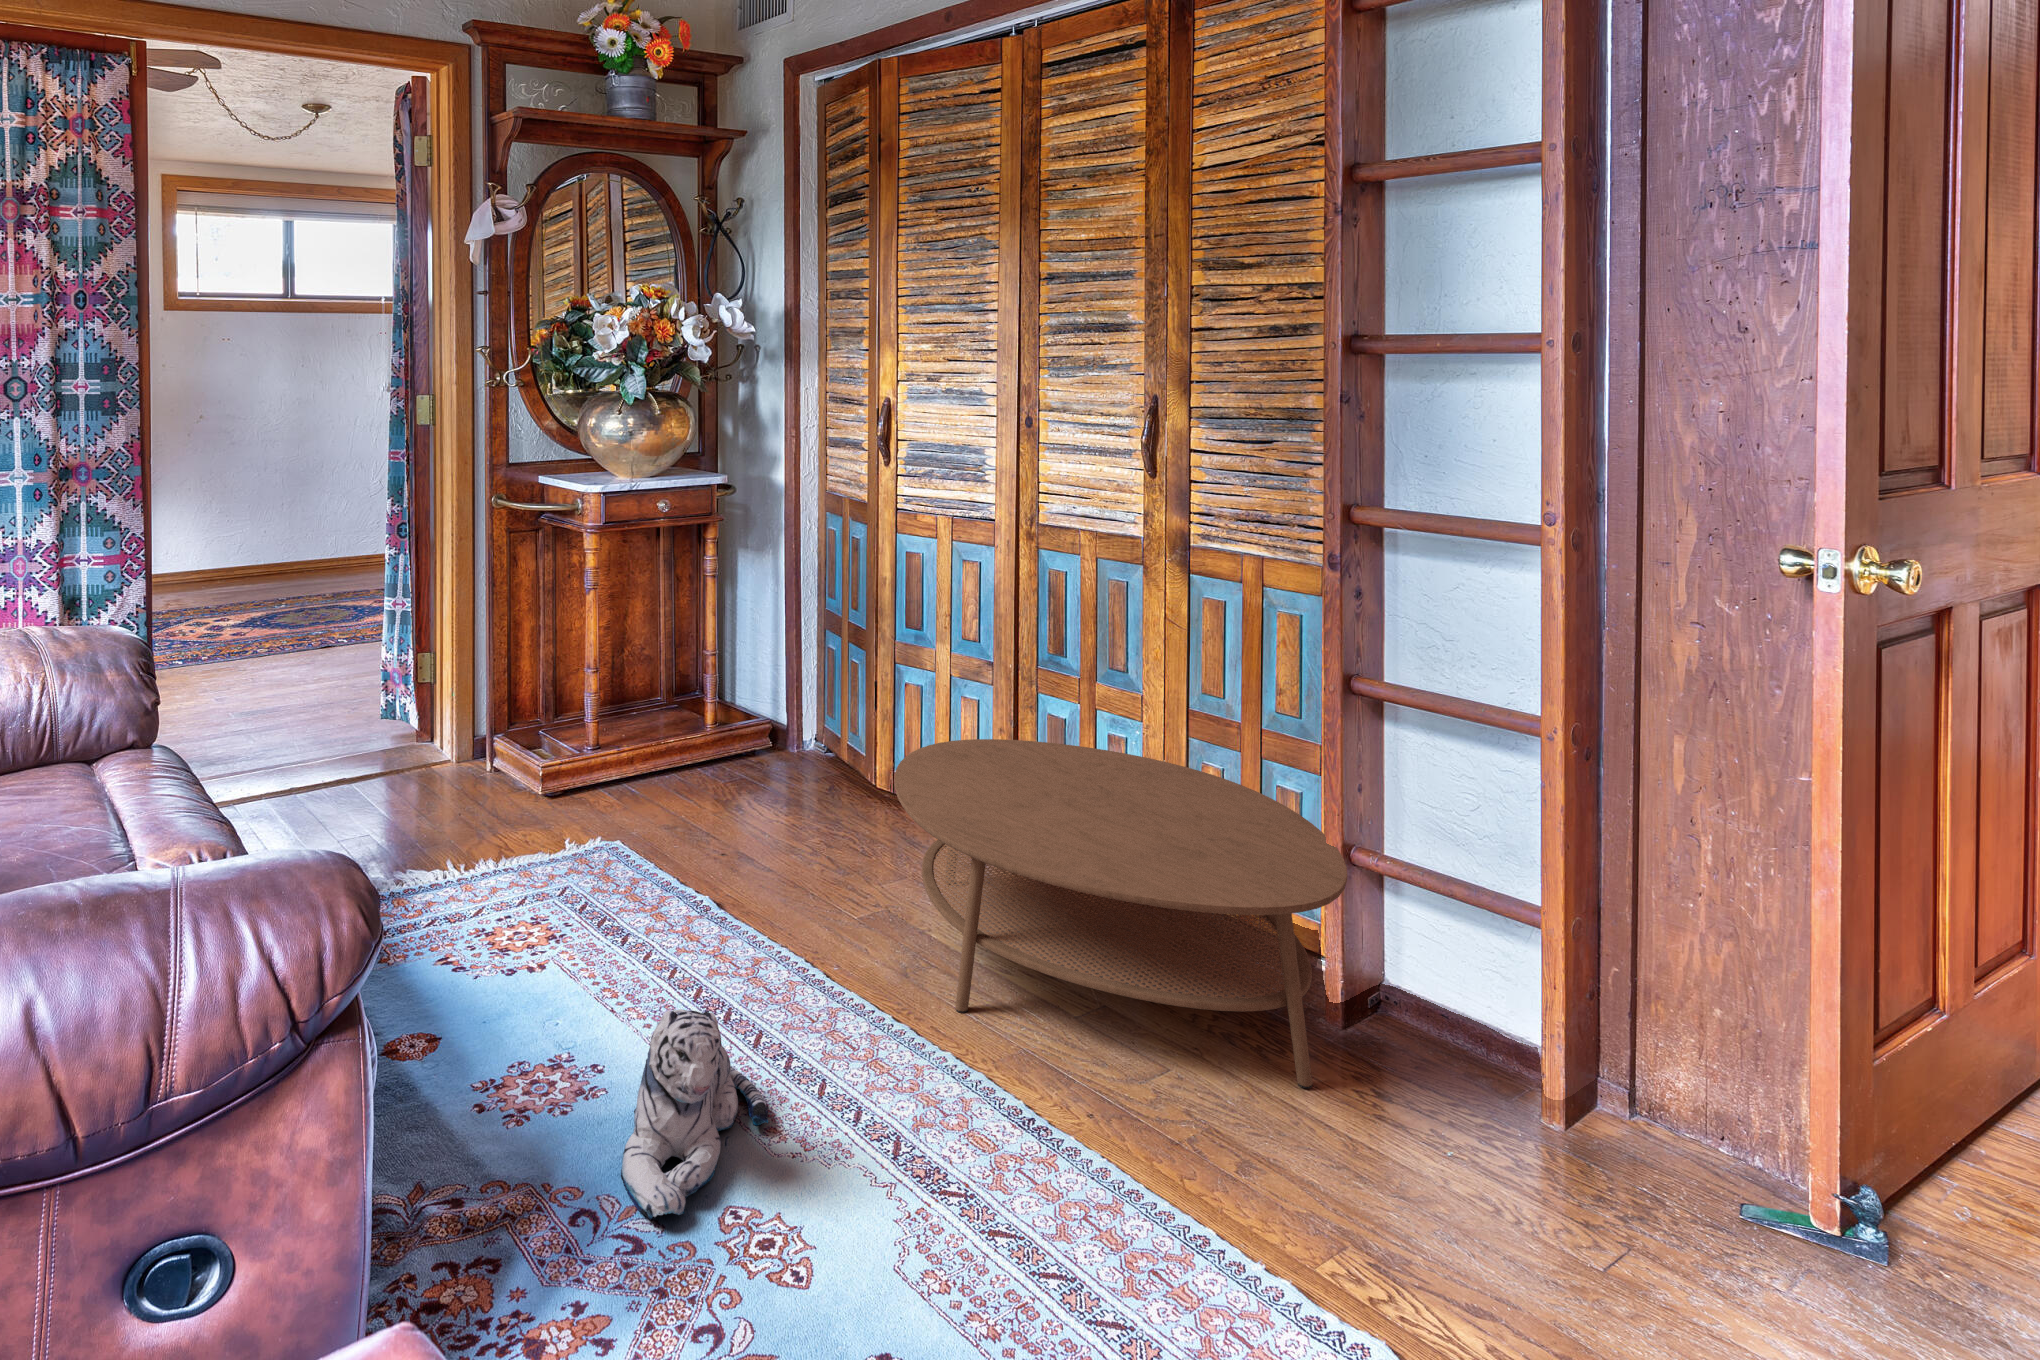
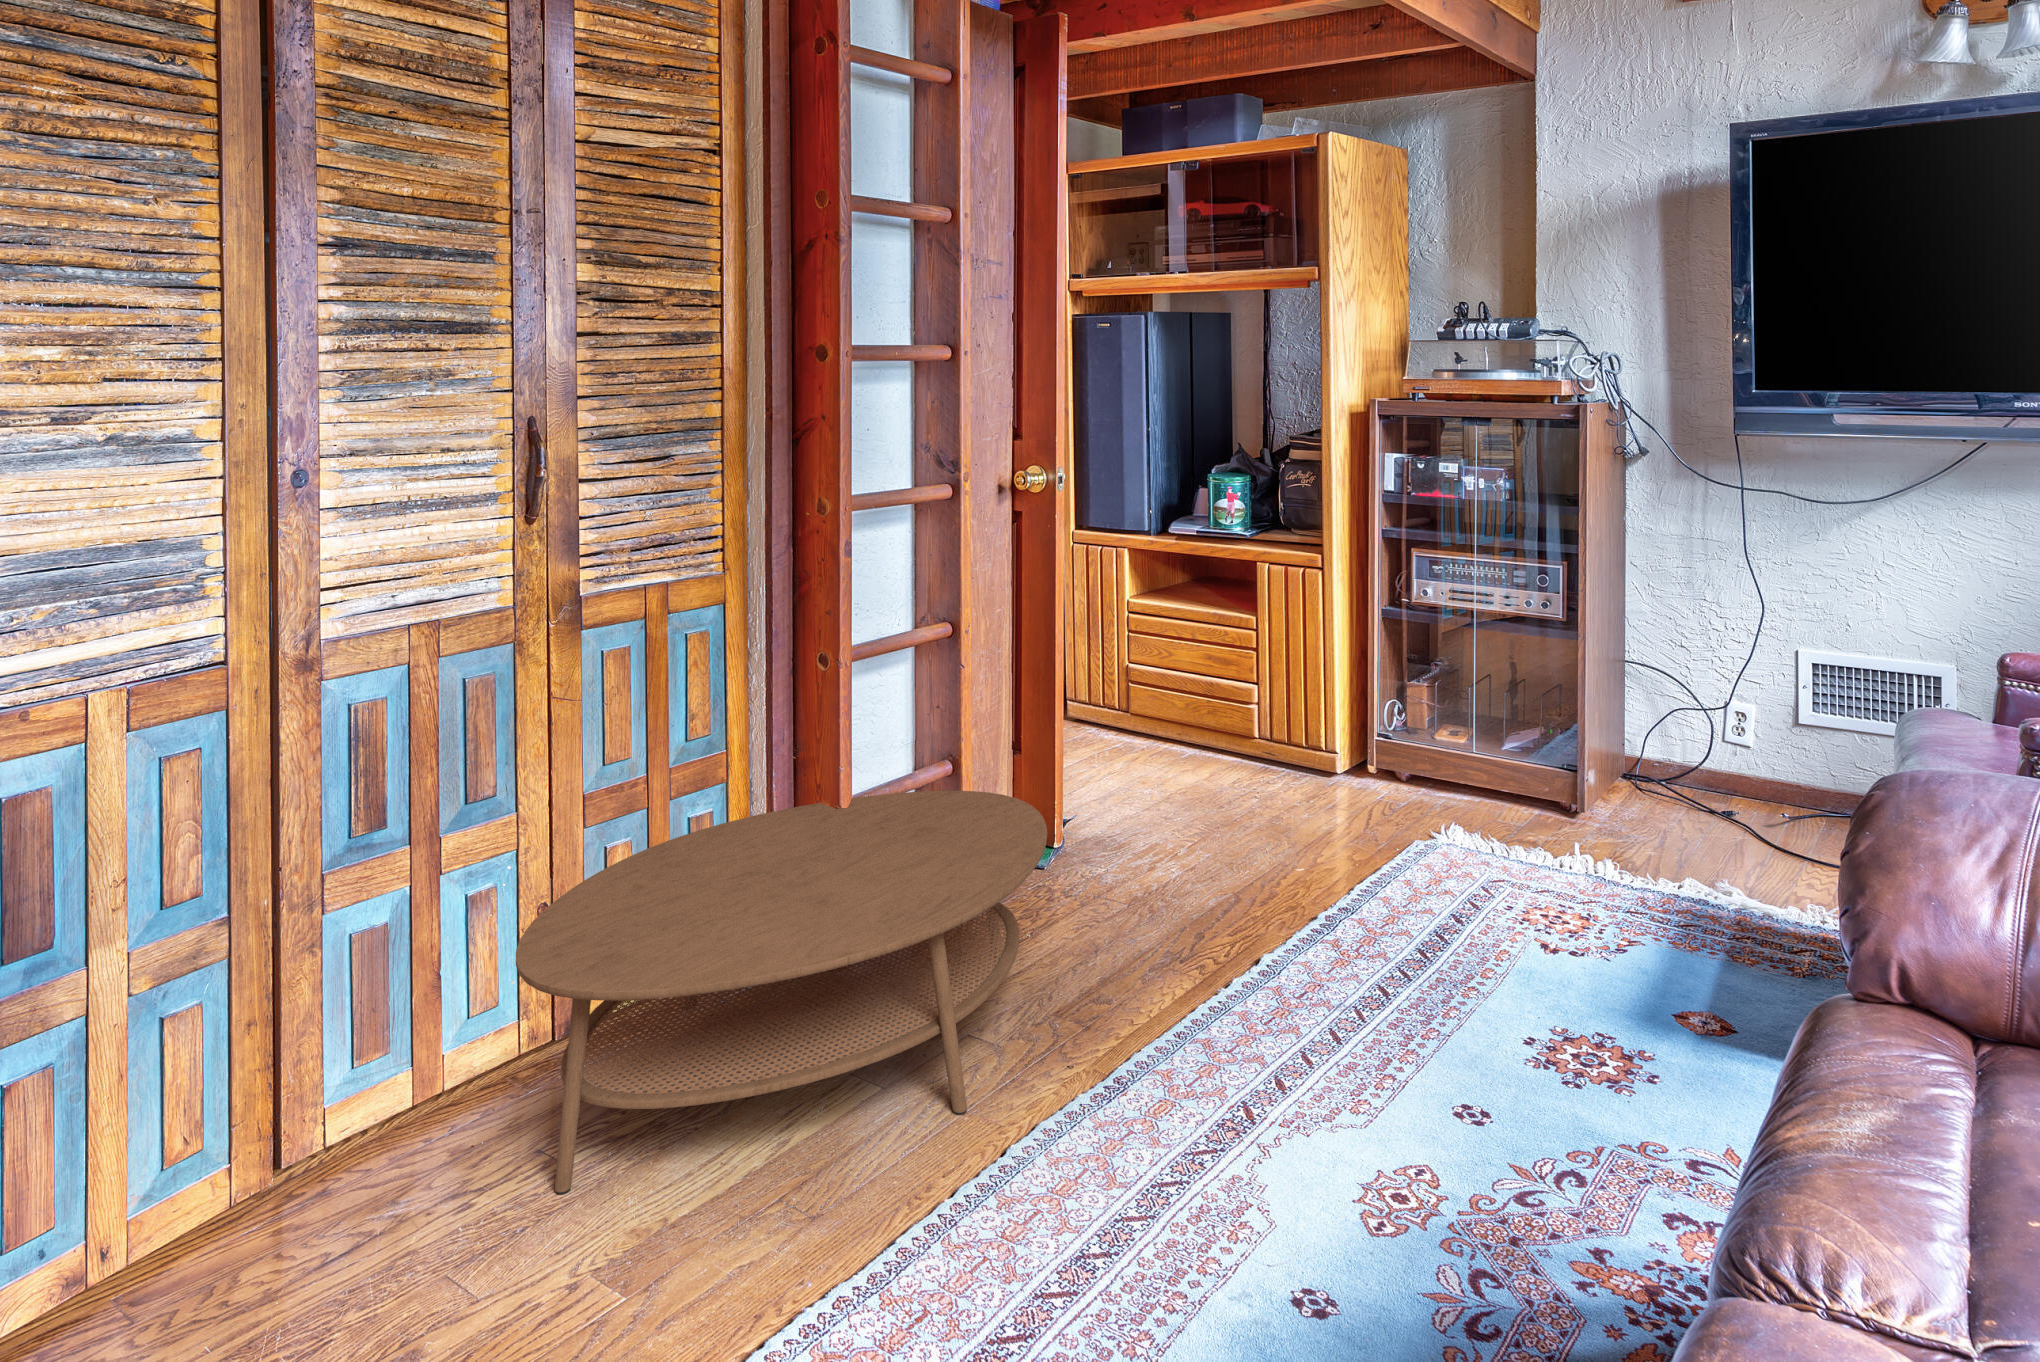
plush toy: present [621,1009,768,1219] -> none [1212,1033,1483,1246]

